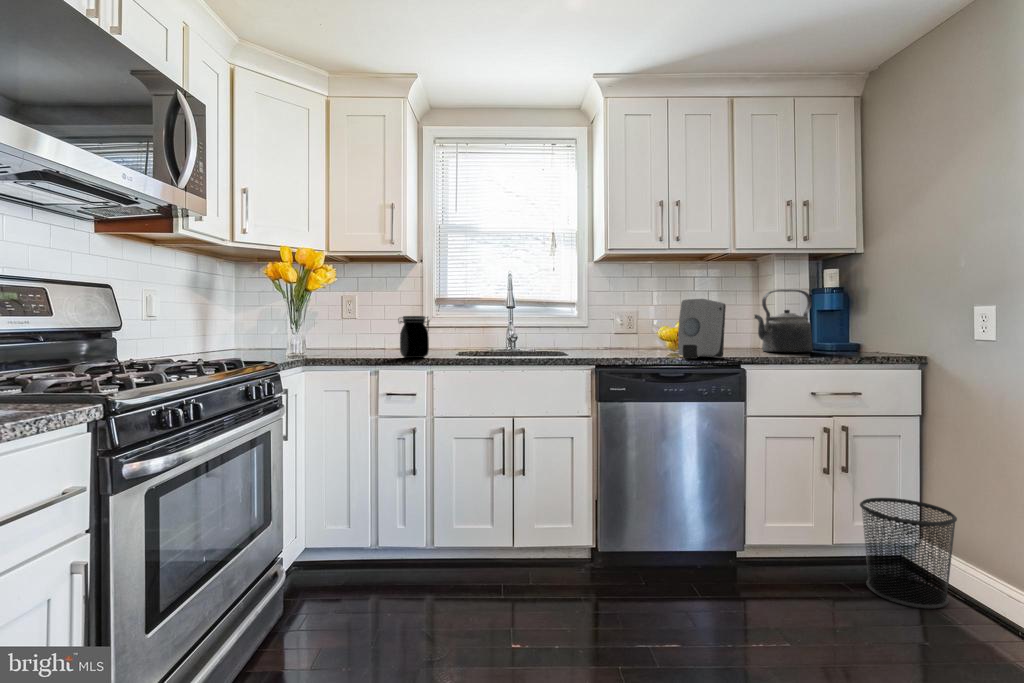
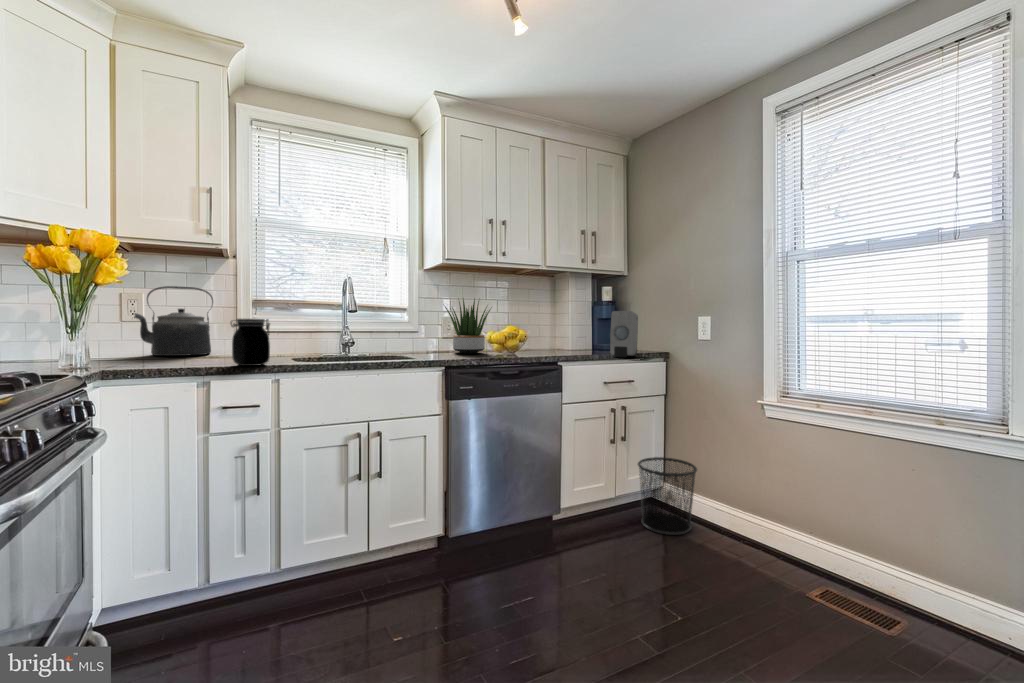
potted plant: none [603,289,666,353] -> present [445,299,492,354]
kettle: present [755,290,812,352] -> present [134,286,213,356]
soap dispenser: present [678,299,726,359] -> present [610,311,638,357]

